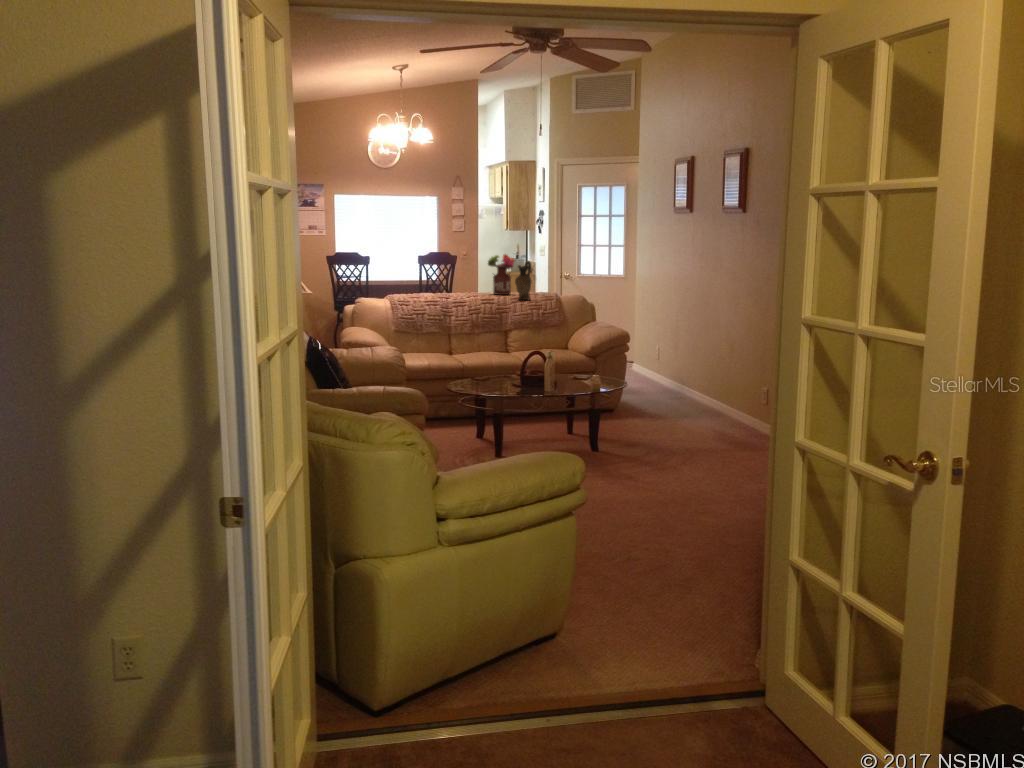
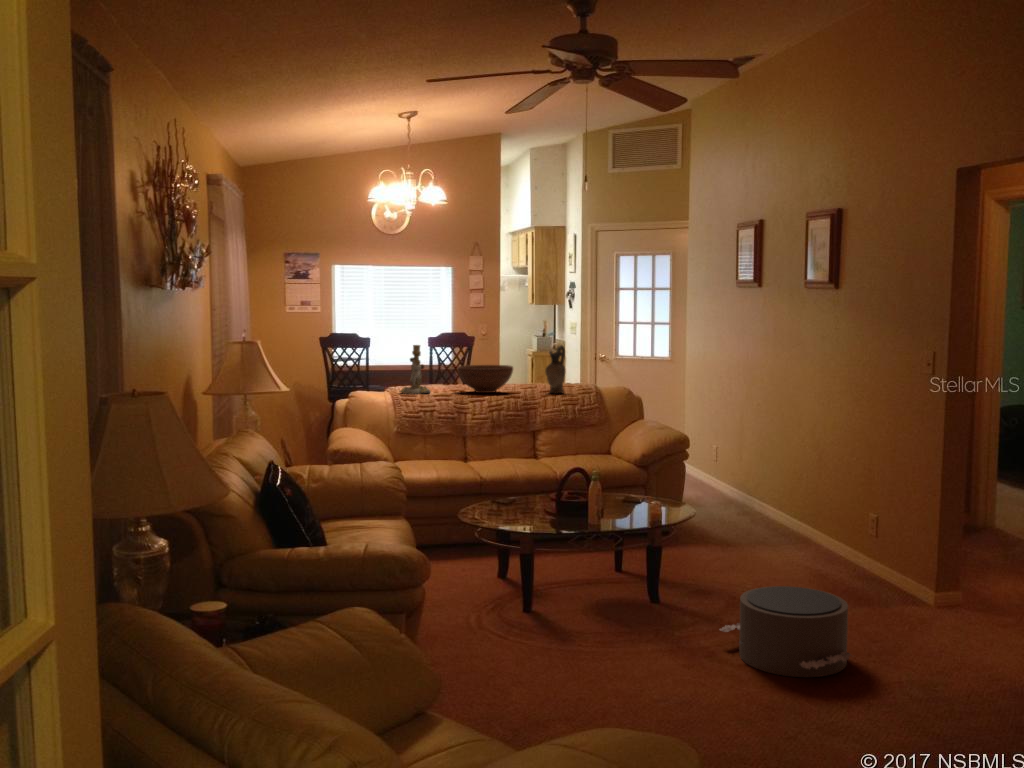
flower arrangement: present [488,254,515,295] -> none [510,335,544,385]
candlestick: none [396,260,422,300] -> present [400,345,430,394]
fruit bowl: none [443,277,489,299] -> present [457,365,513,393]
pouf: none [638,435,733,494] -> present [720,586,852,677]

